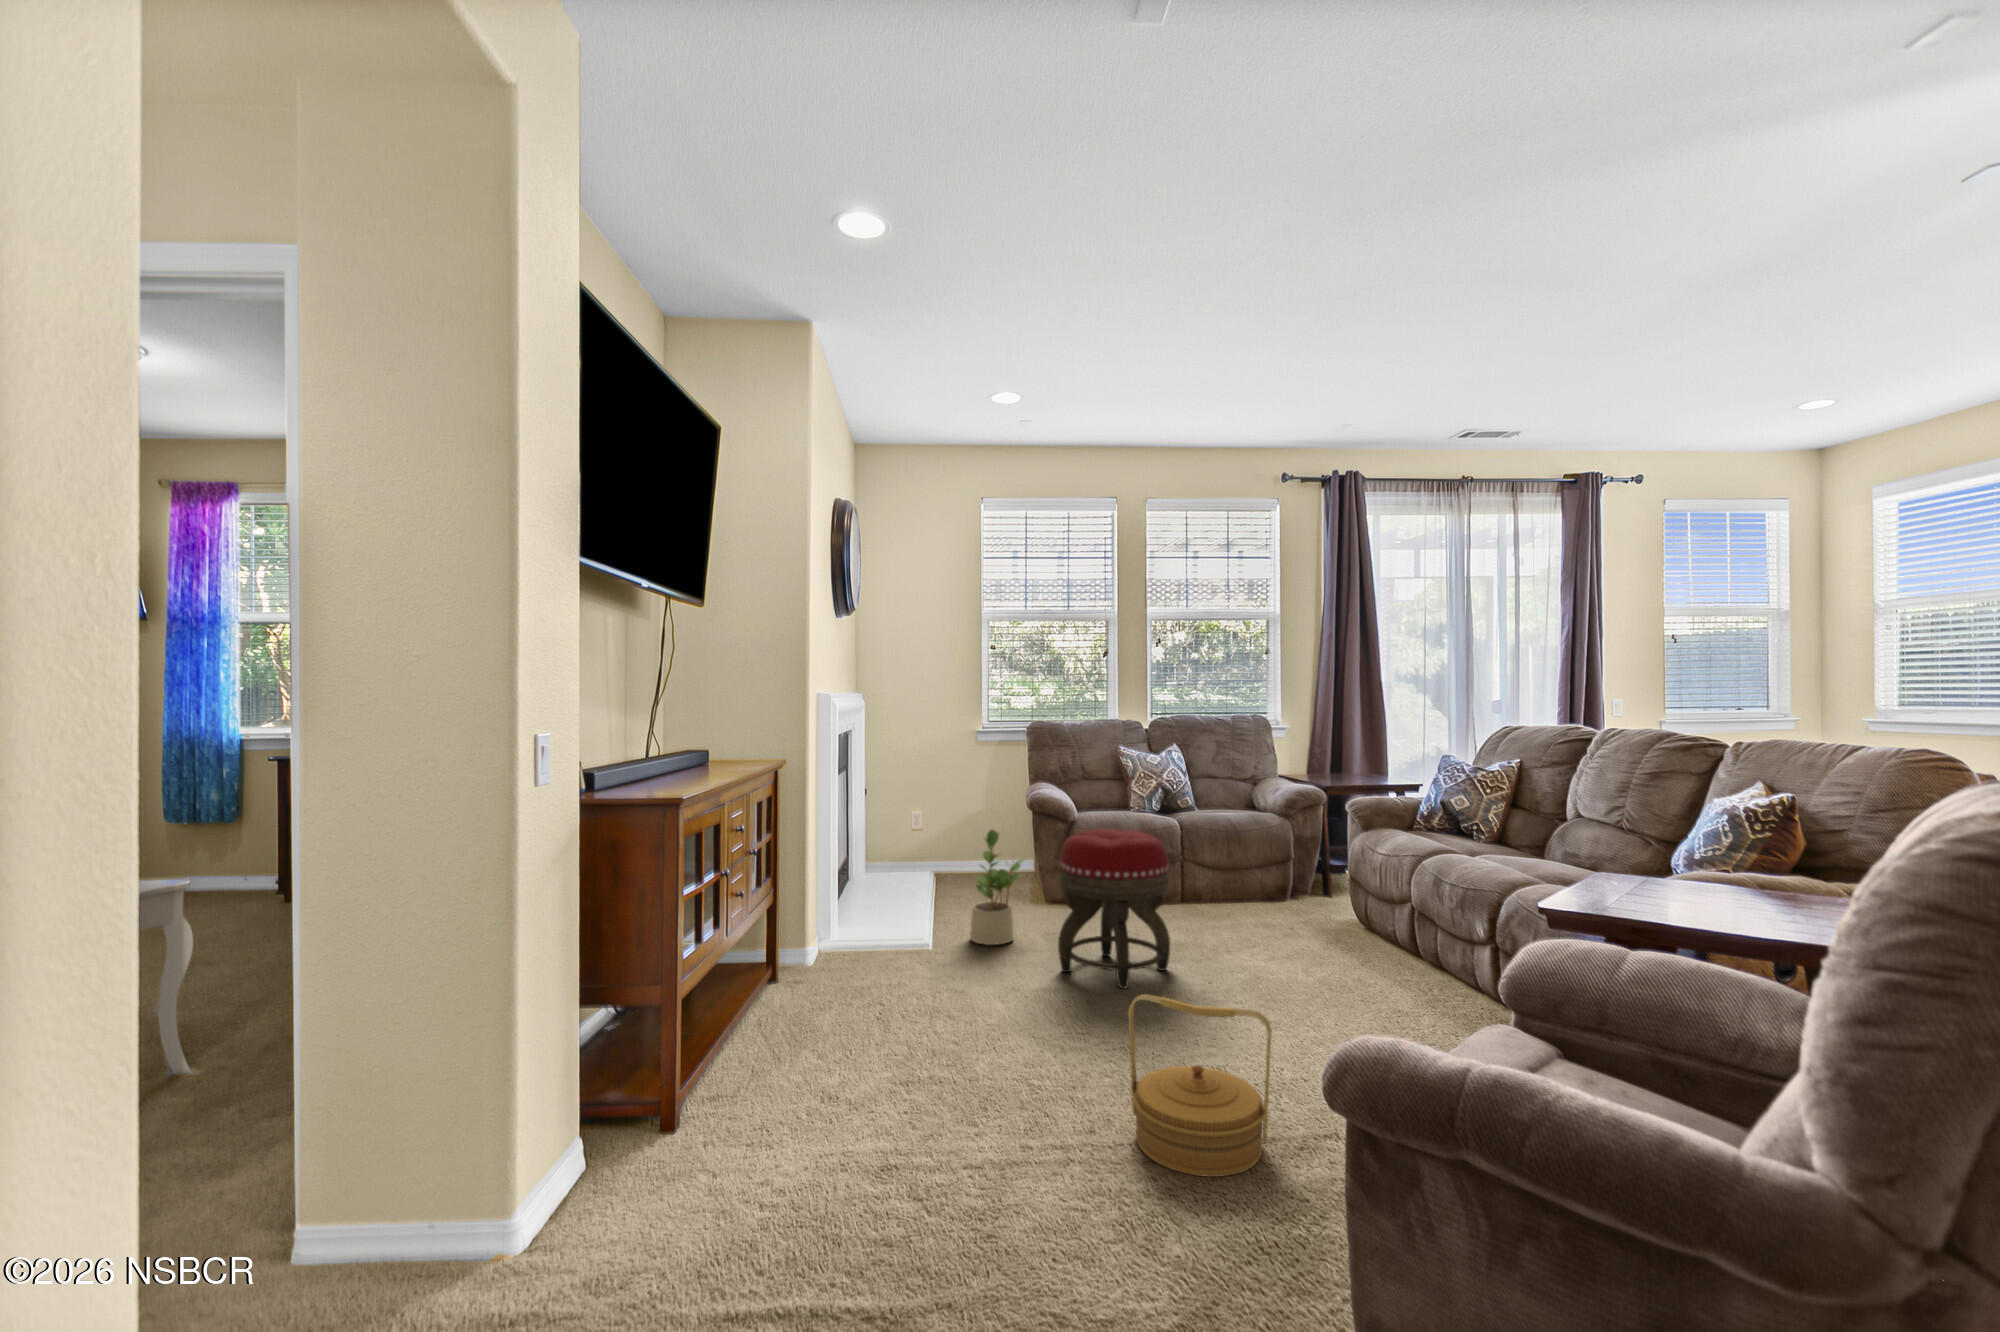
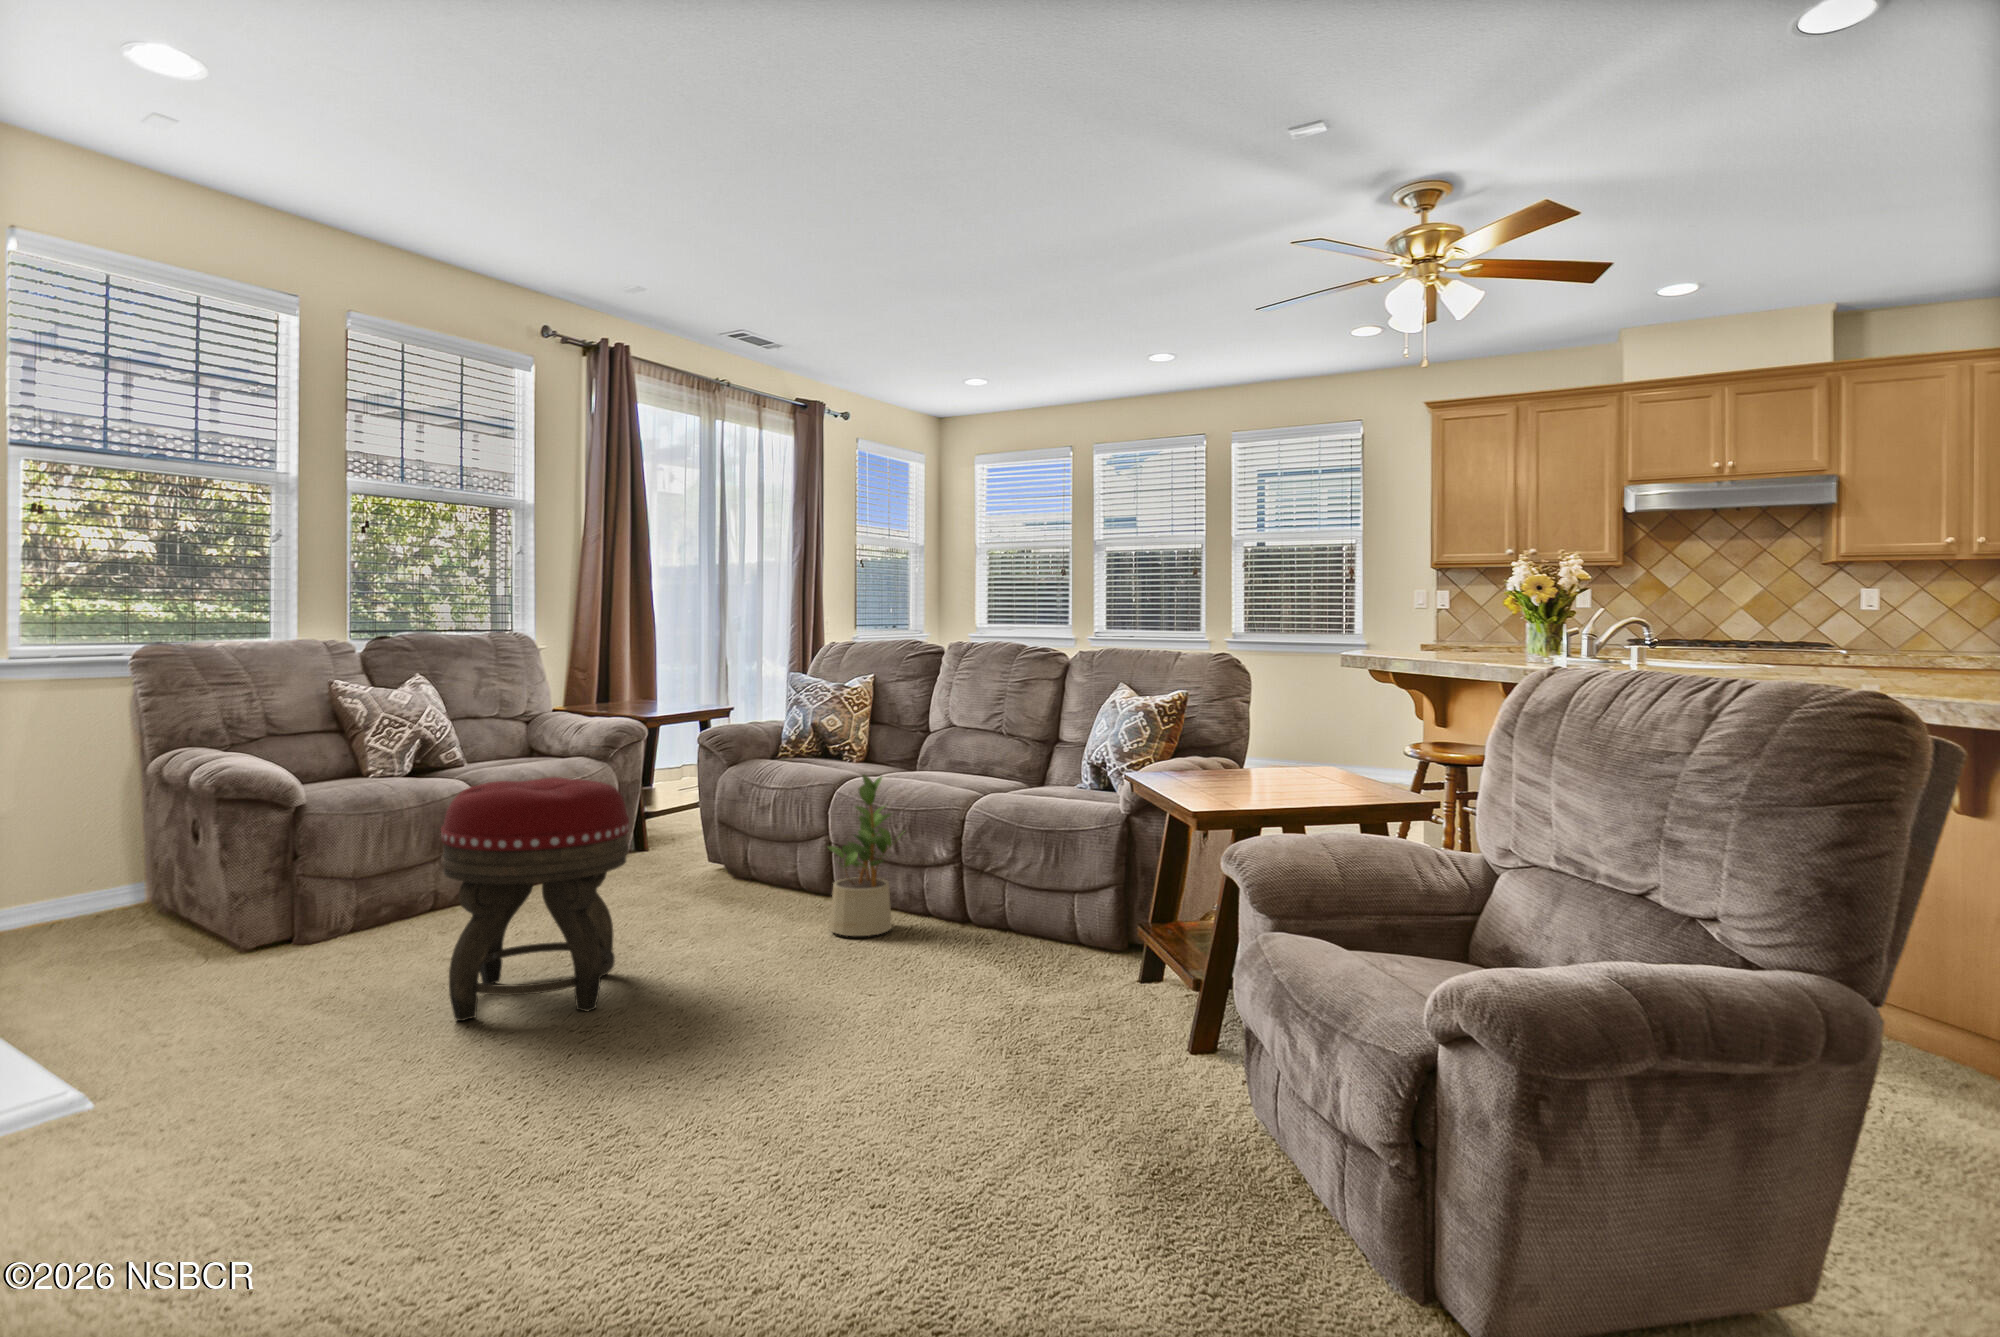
potted plant: present [970,830,1023,945] -> present [828,775,896,936]
basket: present [1128,994,1272,1177] -> none [897,926,1067,1158]

